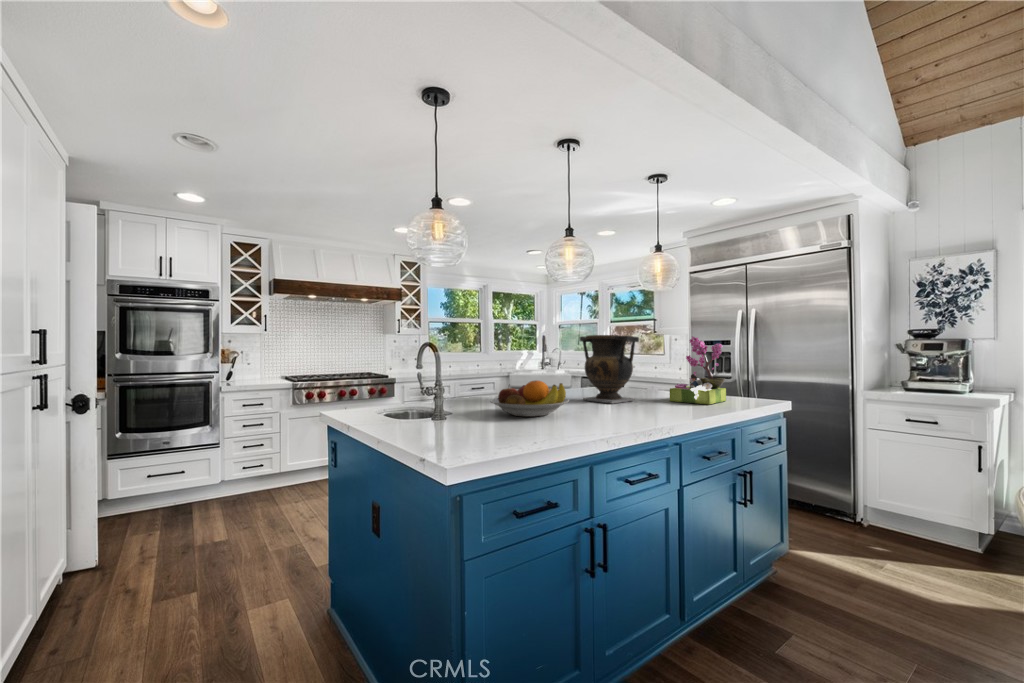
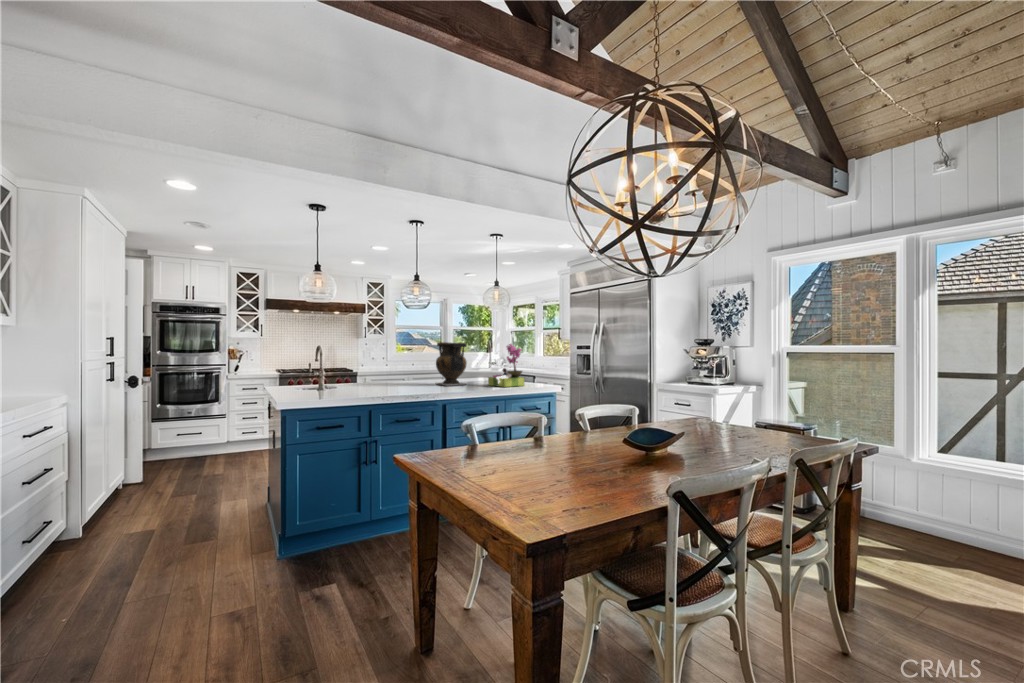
fruit bowl: present [490,381,569,417] -> none [356,370,405,391]

